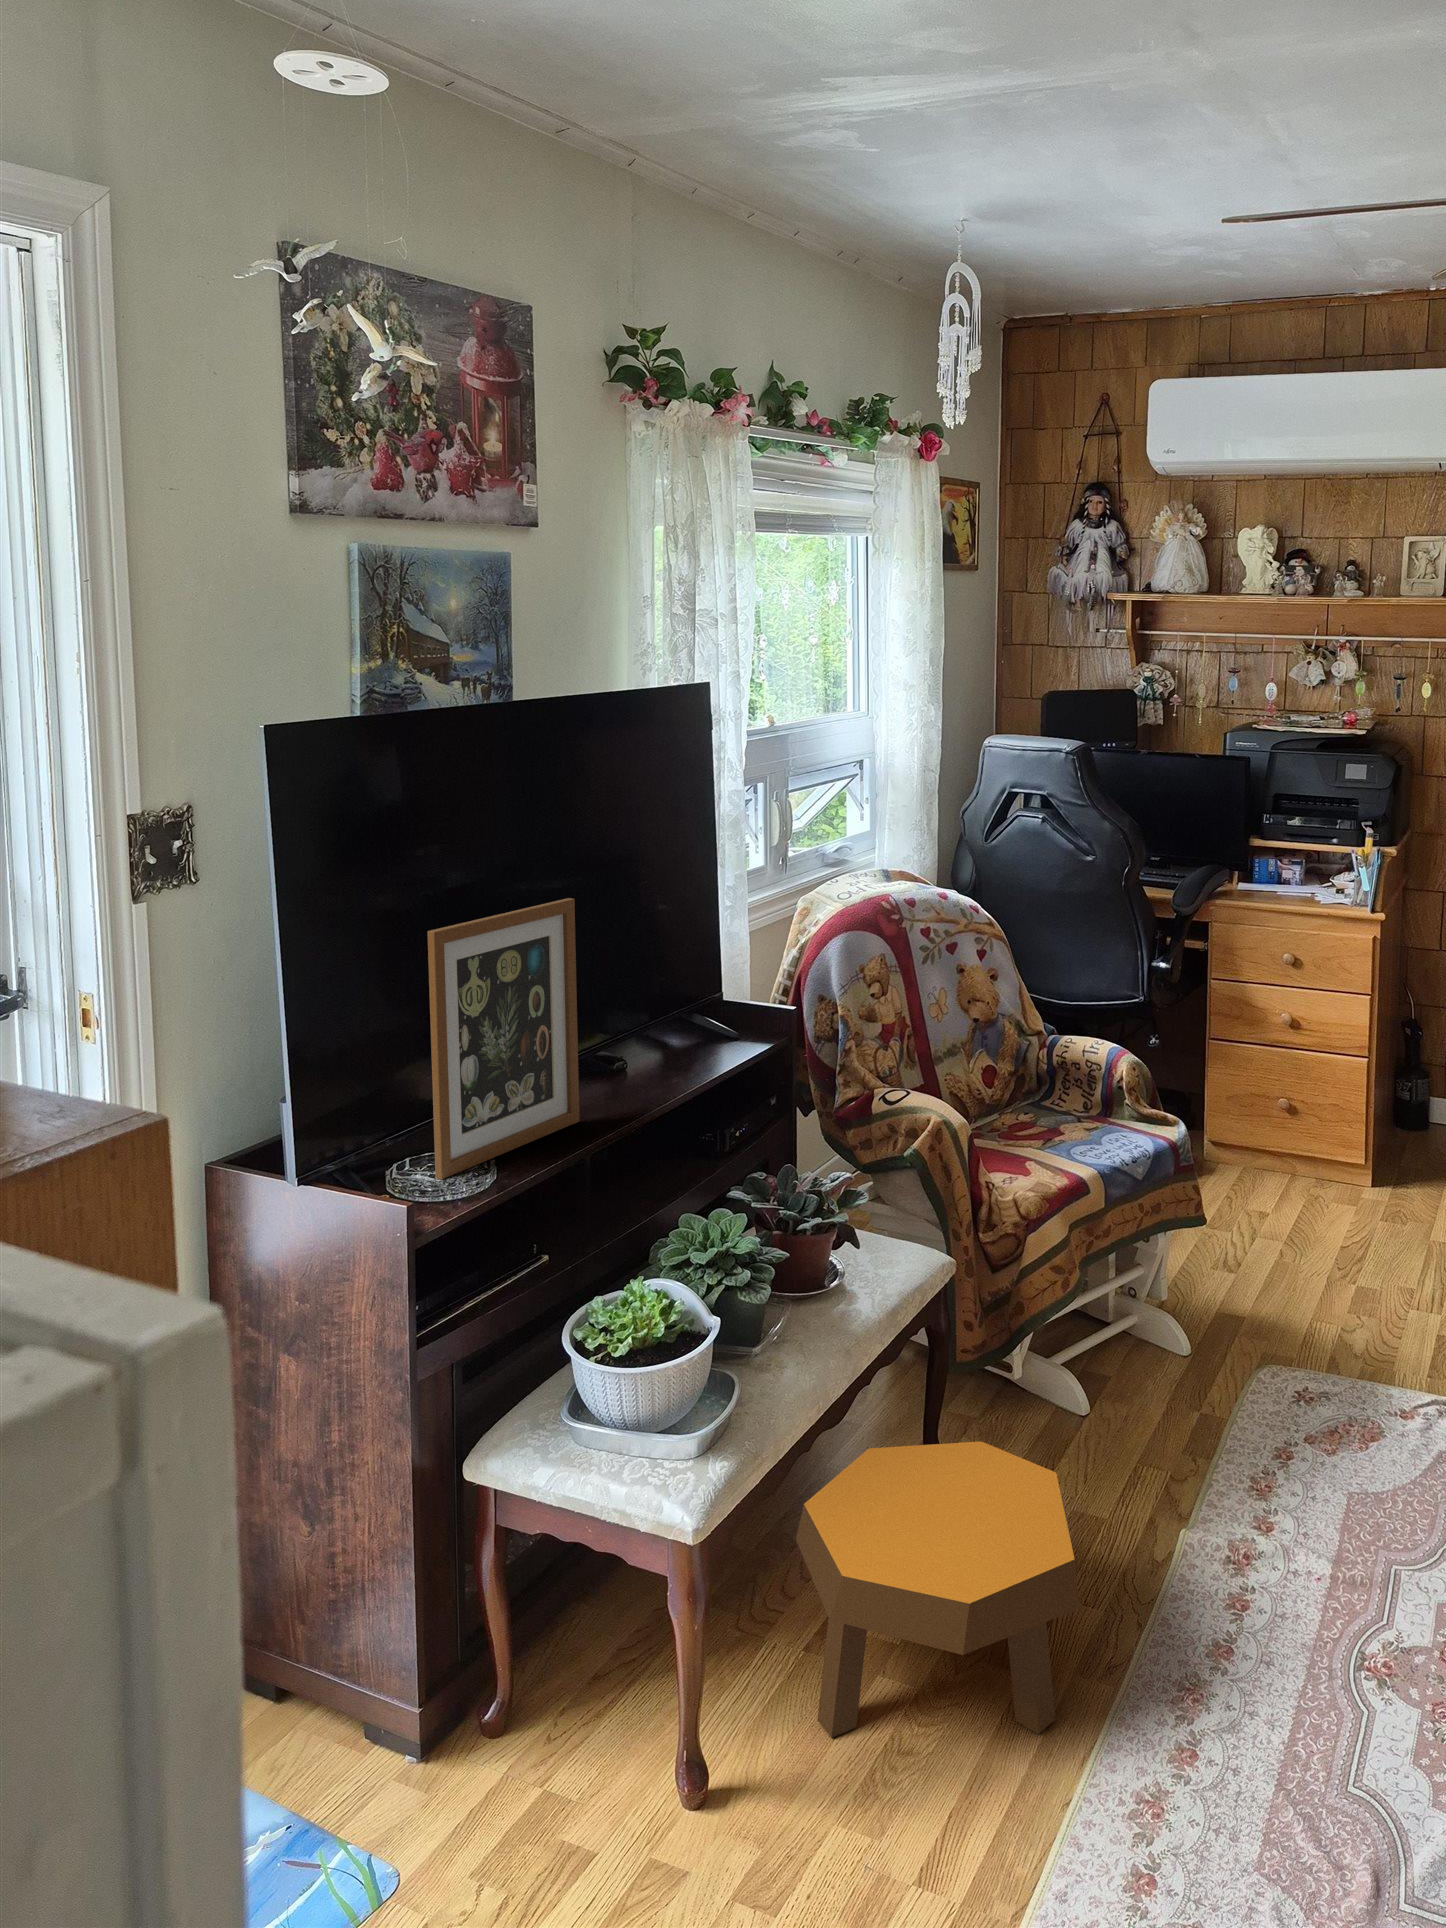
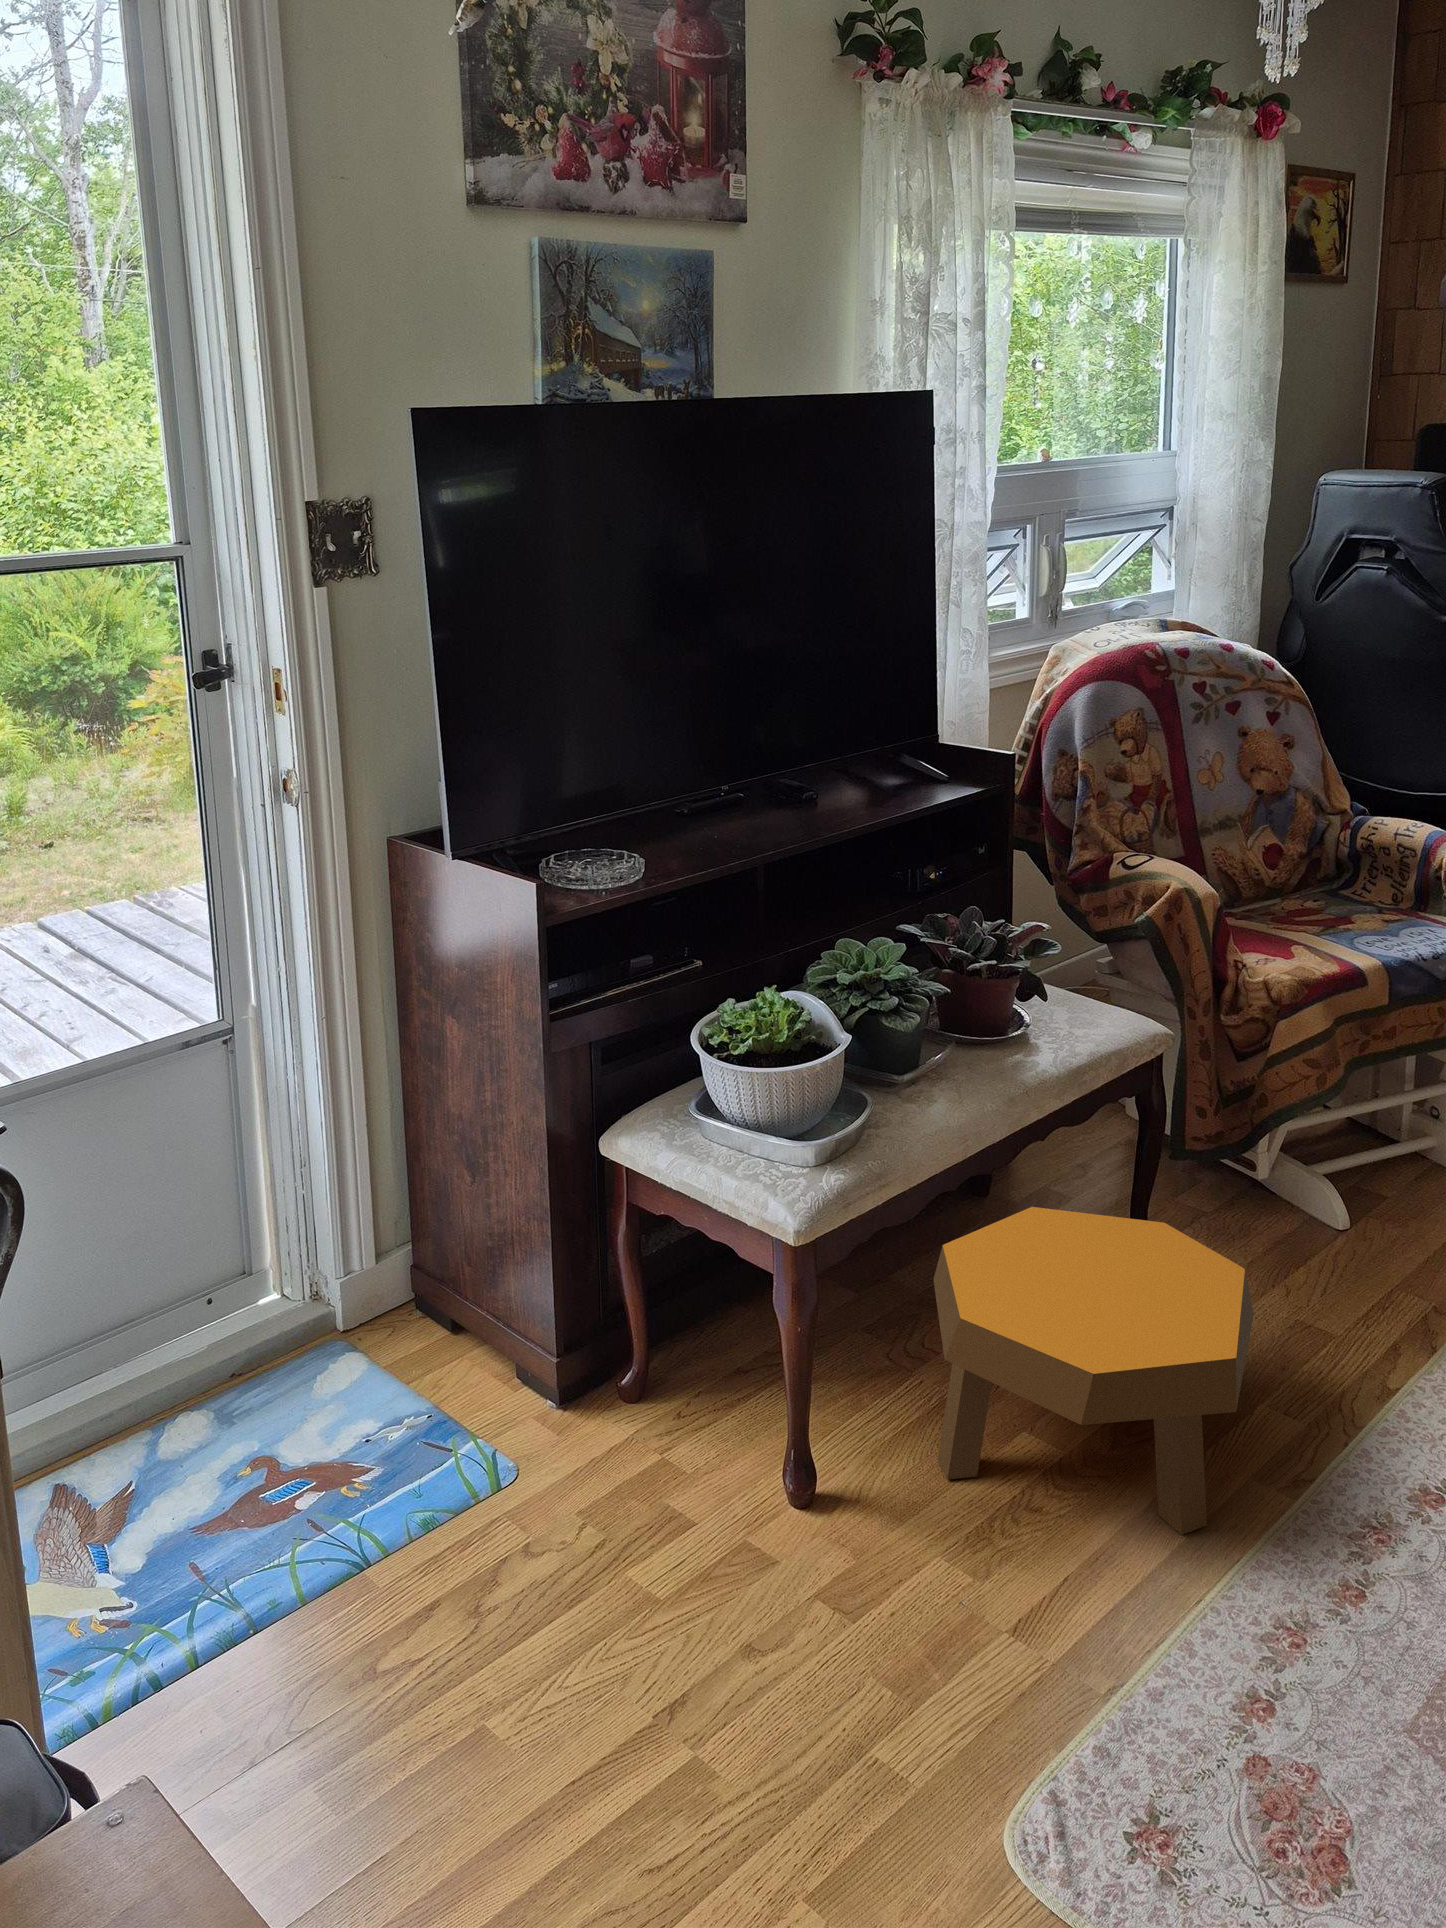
picture frame: present [428,898,579,1179] -> none [573,602,744,869]

